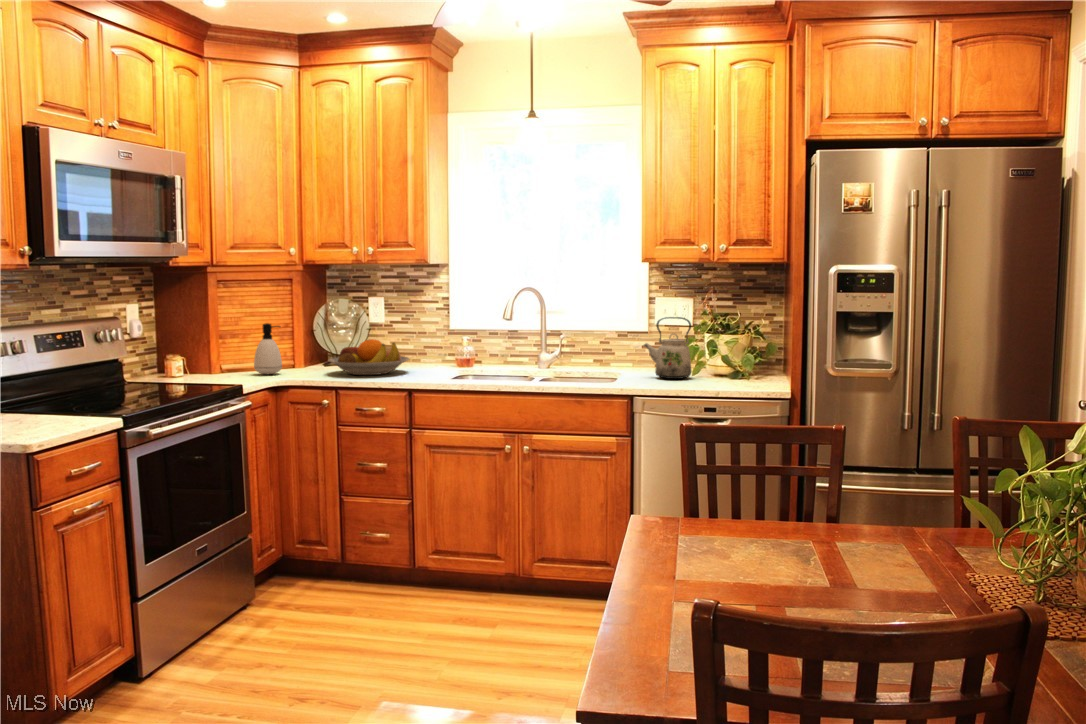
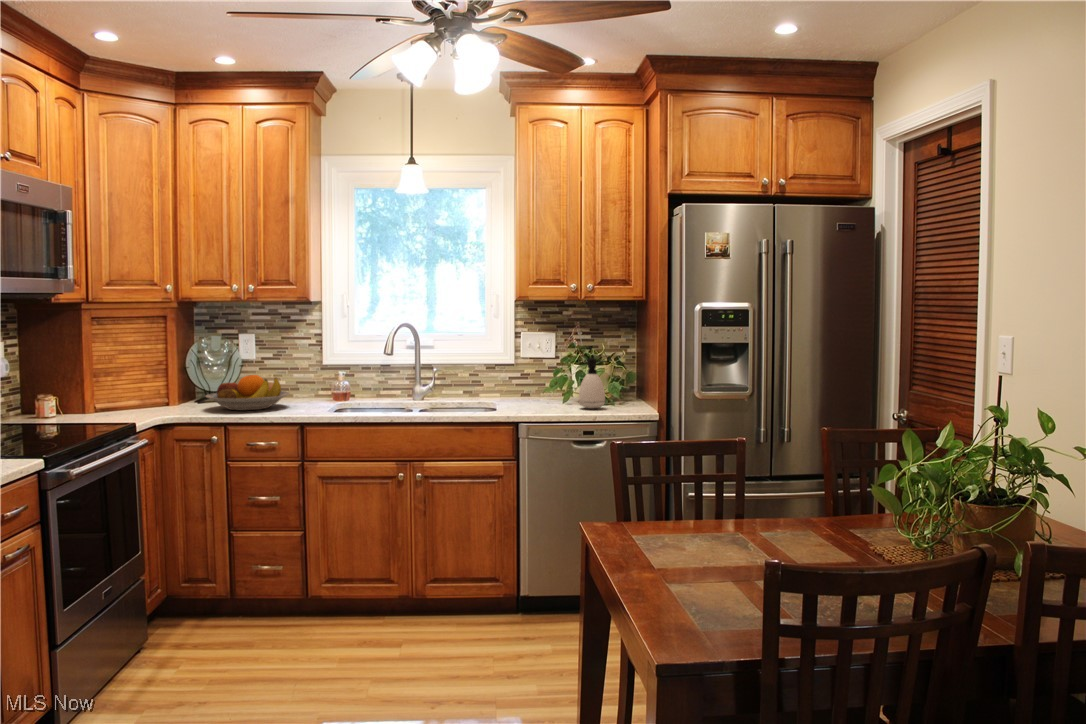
kettle: present [644,317,691,379] -> none [517,350,562,406]
soap dispenser: present [254,323,282,374] -> present [578,359,606,409]

